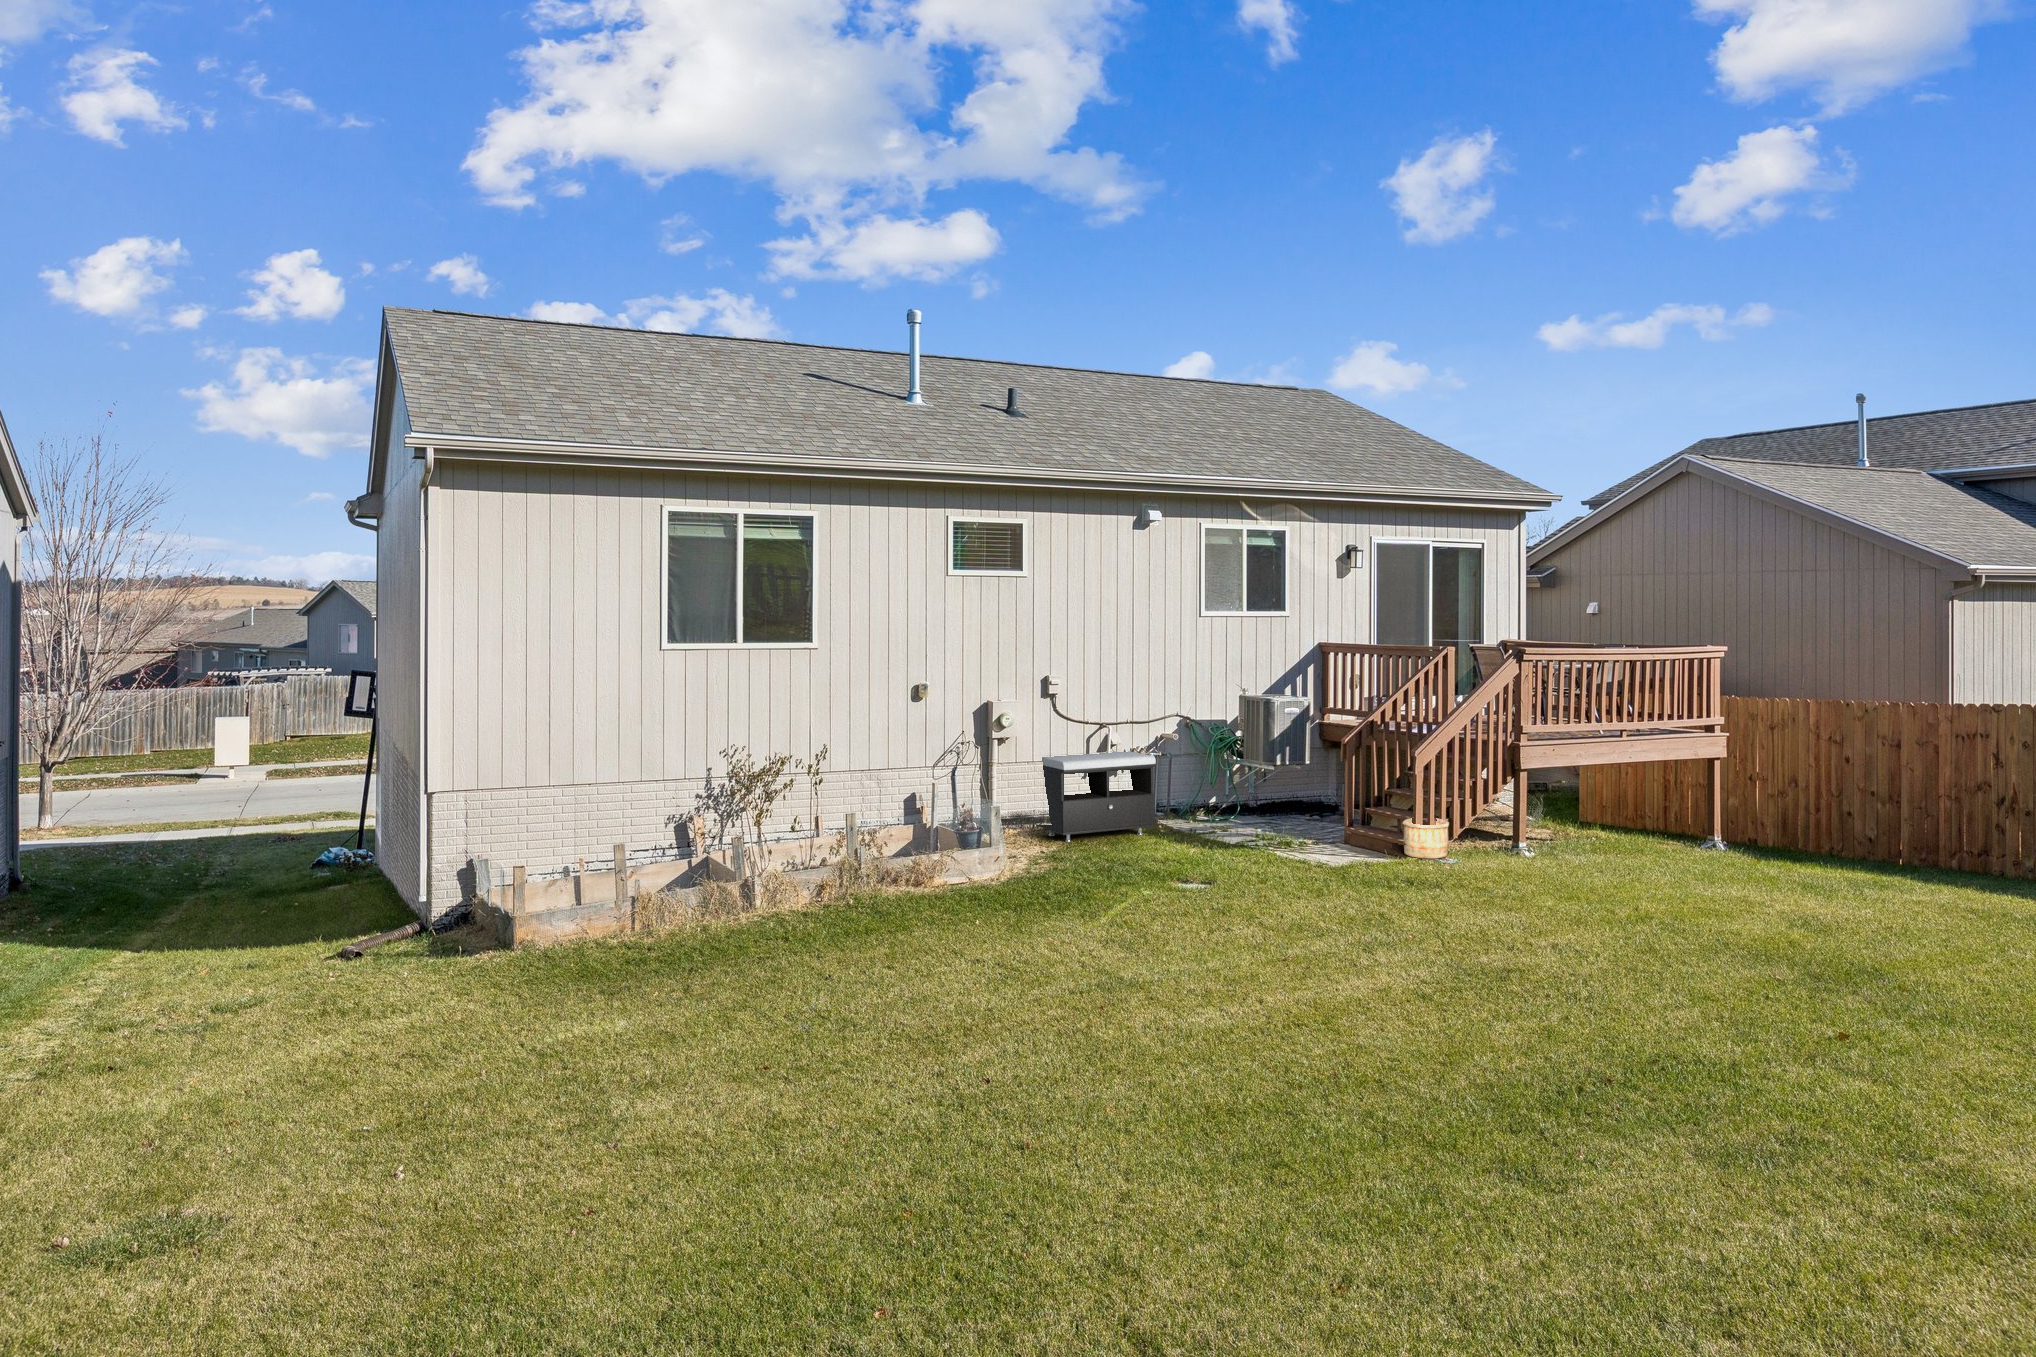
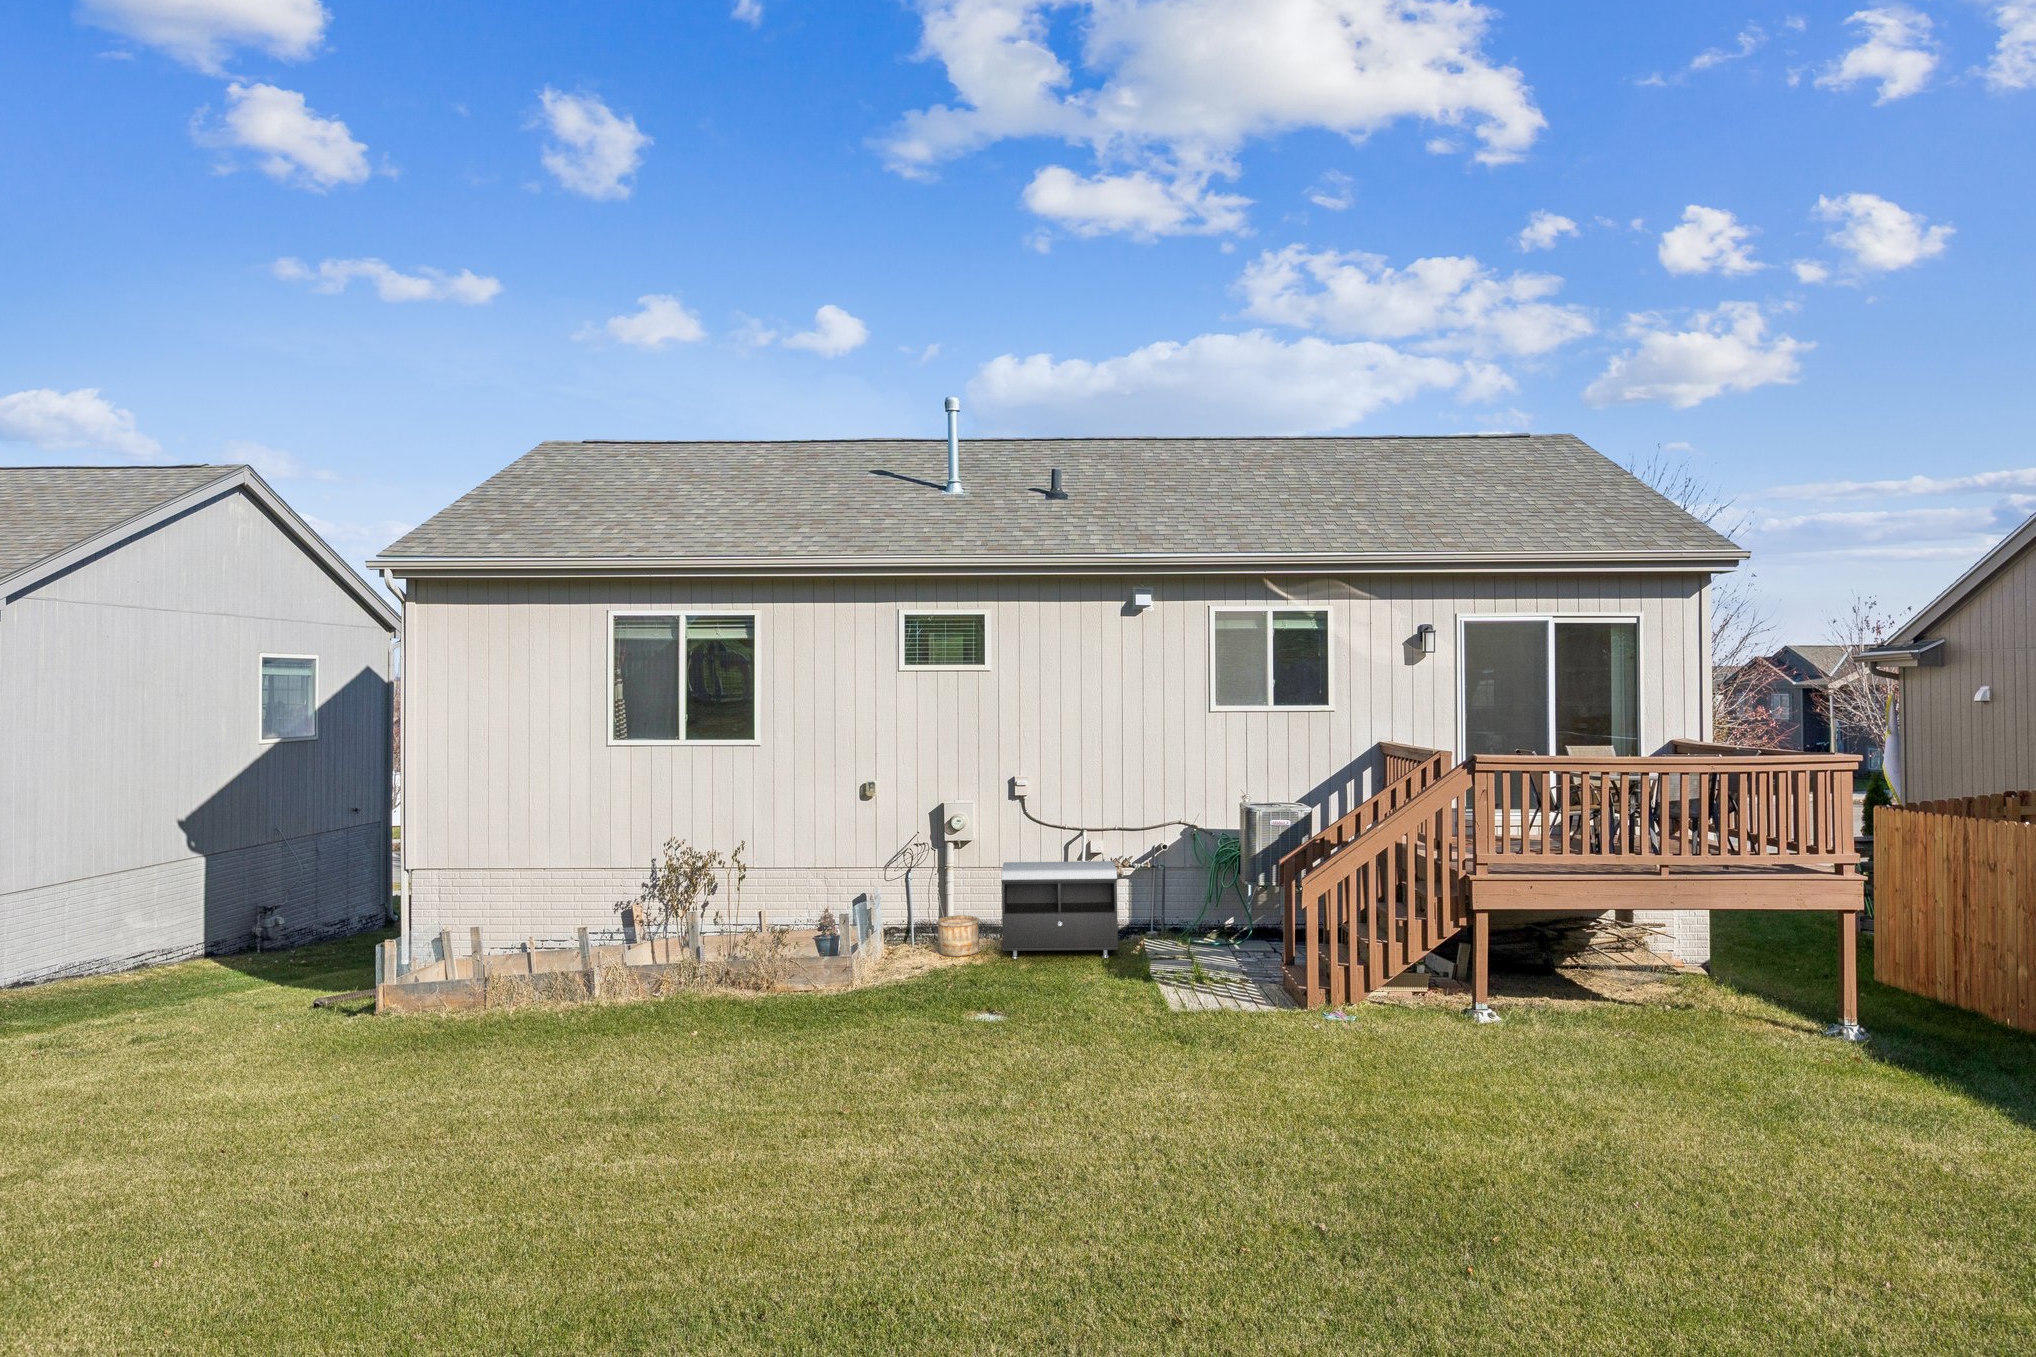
wooden bucket: present [1403,818,1449,858] -> present [937,915,979,956]

